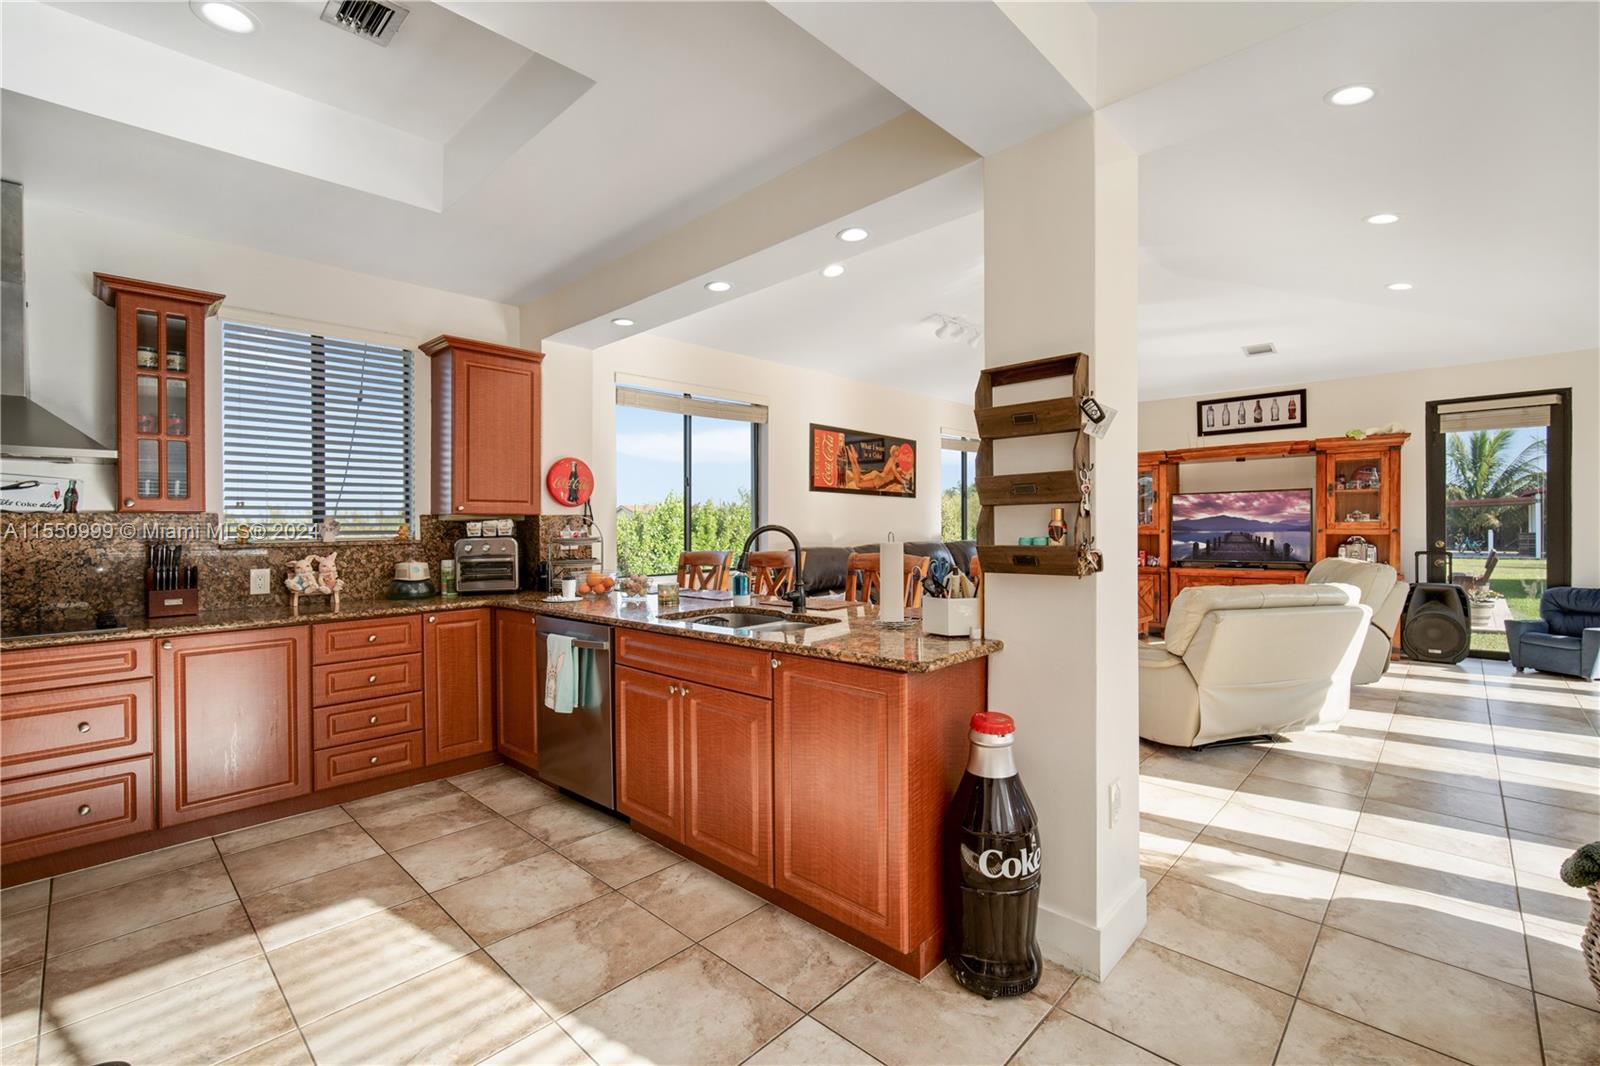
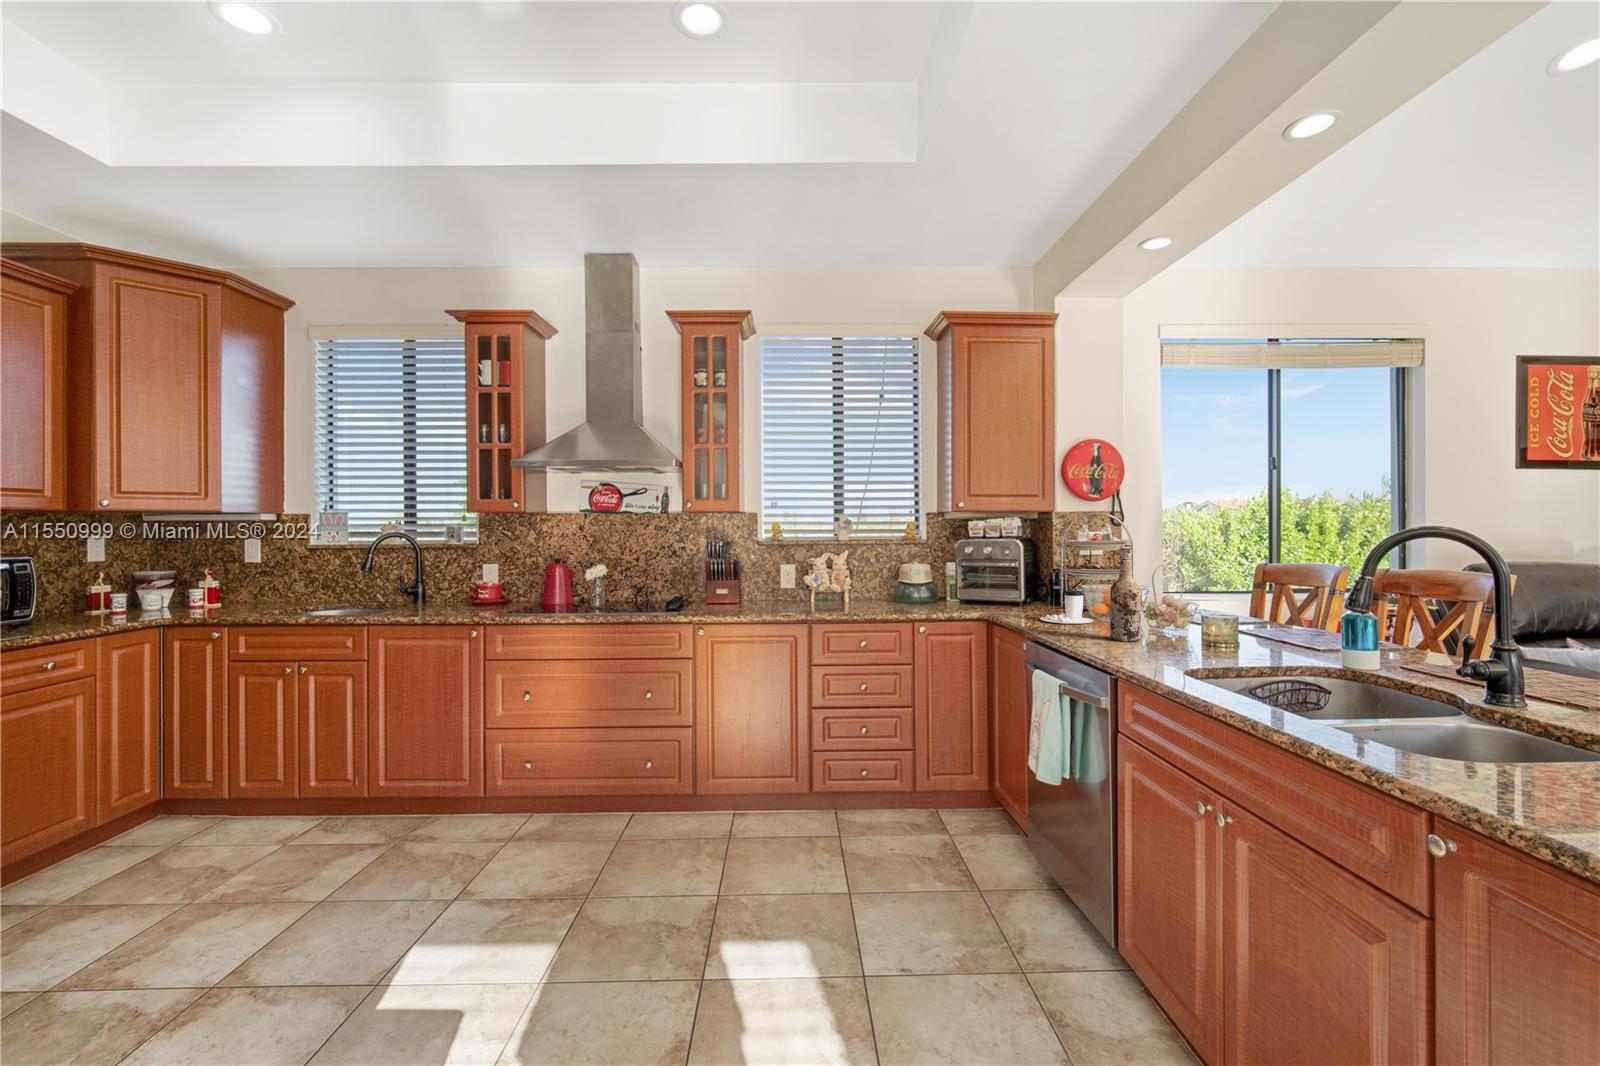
wine bottle: none [603,542,623,607] -> present [1110,548,1142,641]

